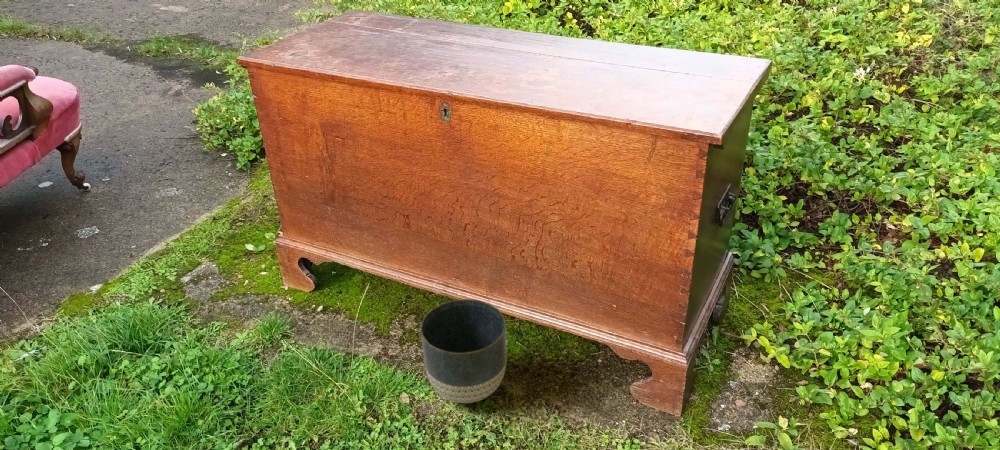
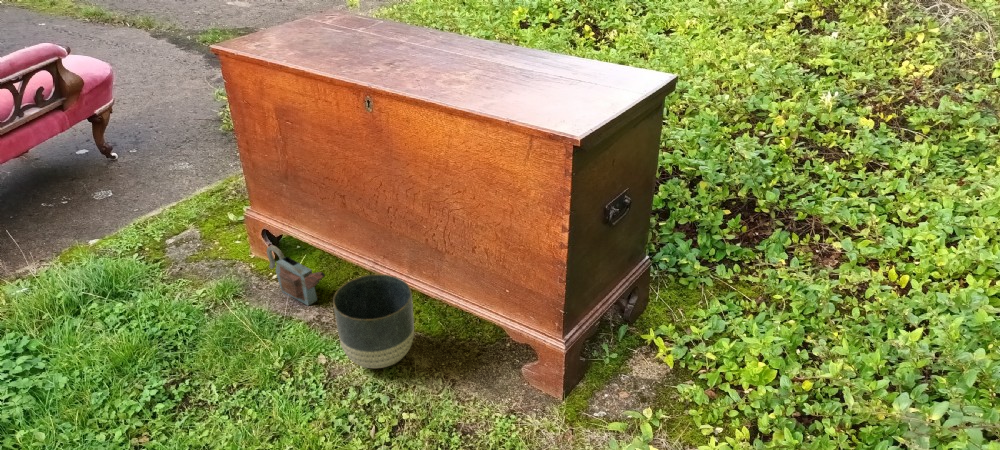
watering can: none [313,276,391,339] -> present [267,245,325,305]

